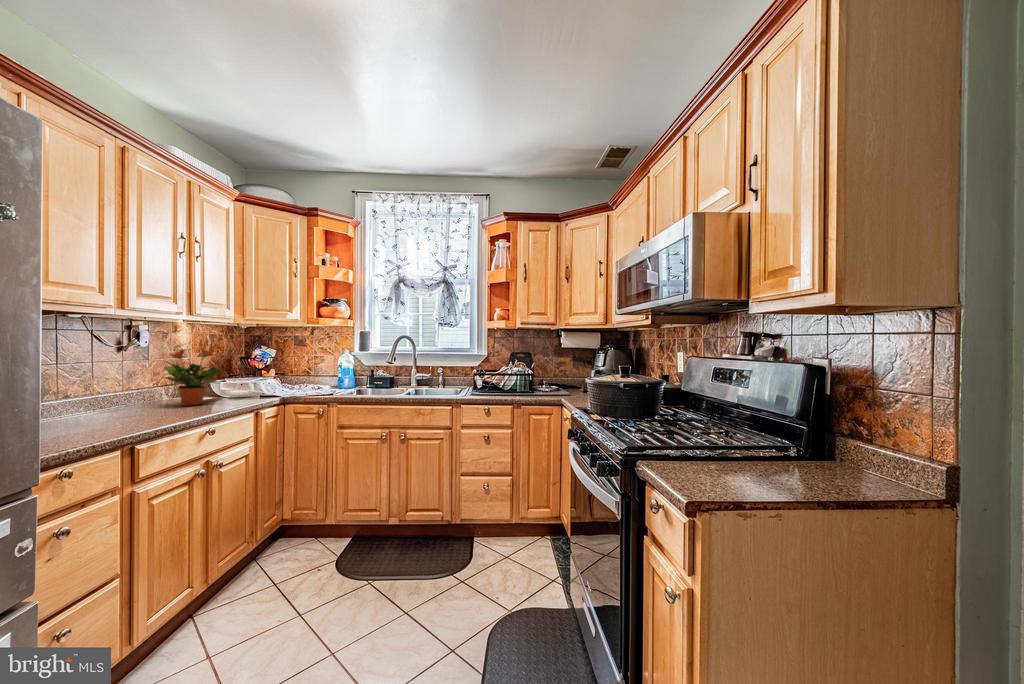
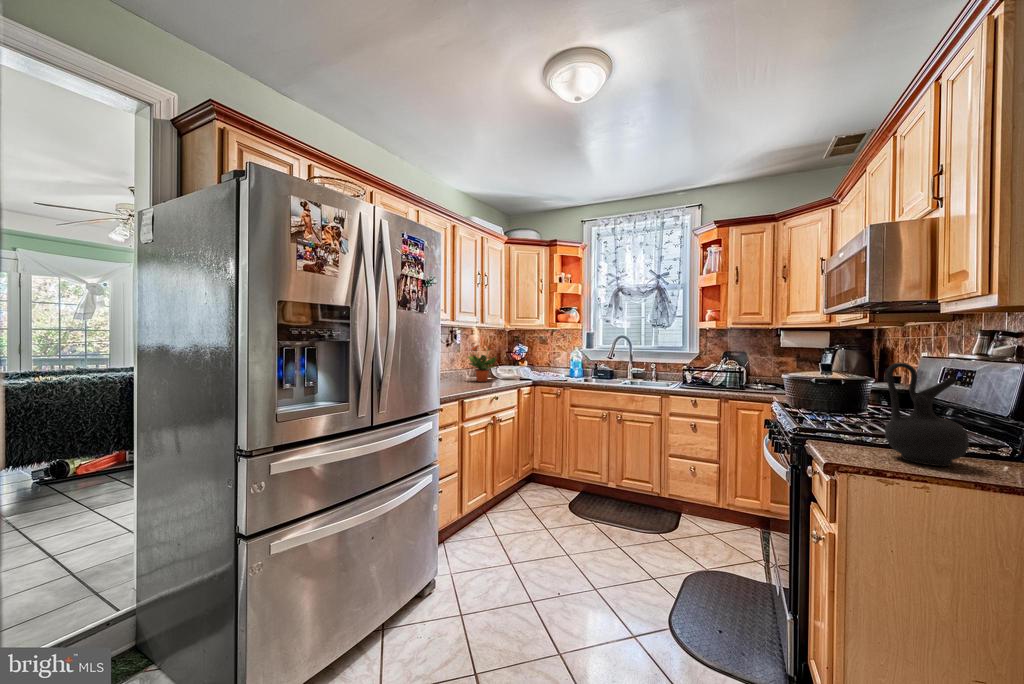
ceramic jug: none [718,369,793,482] -> present [885,363,969,466]

